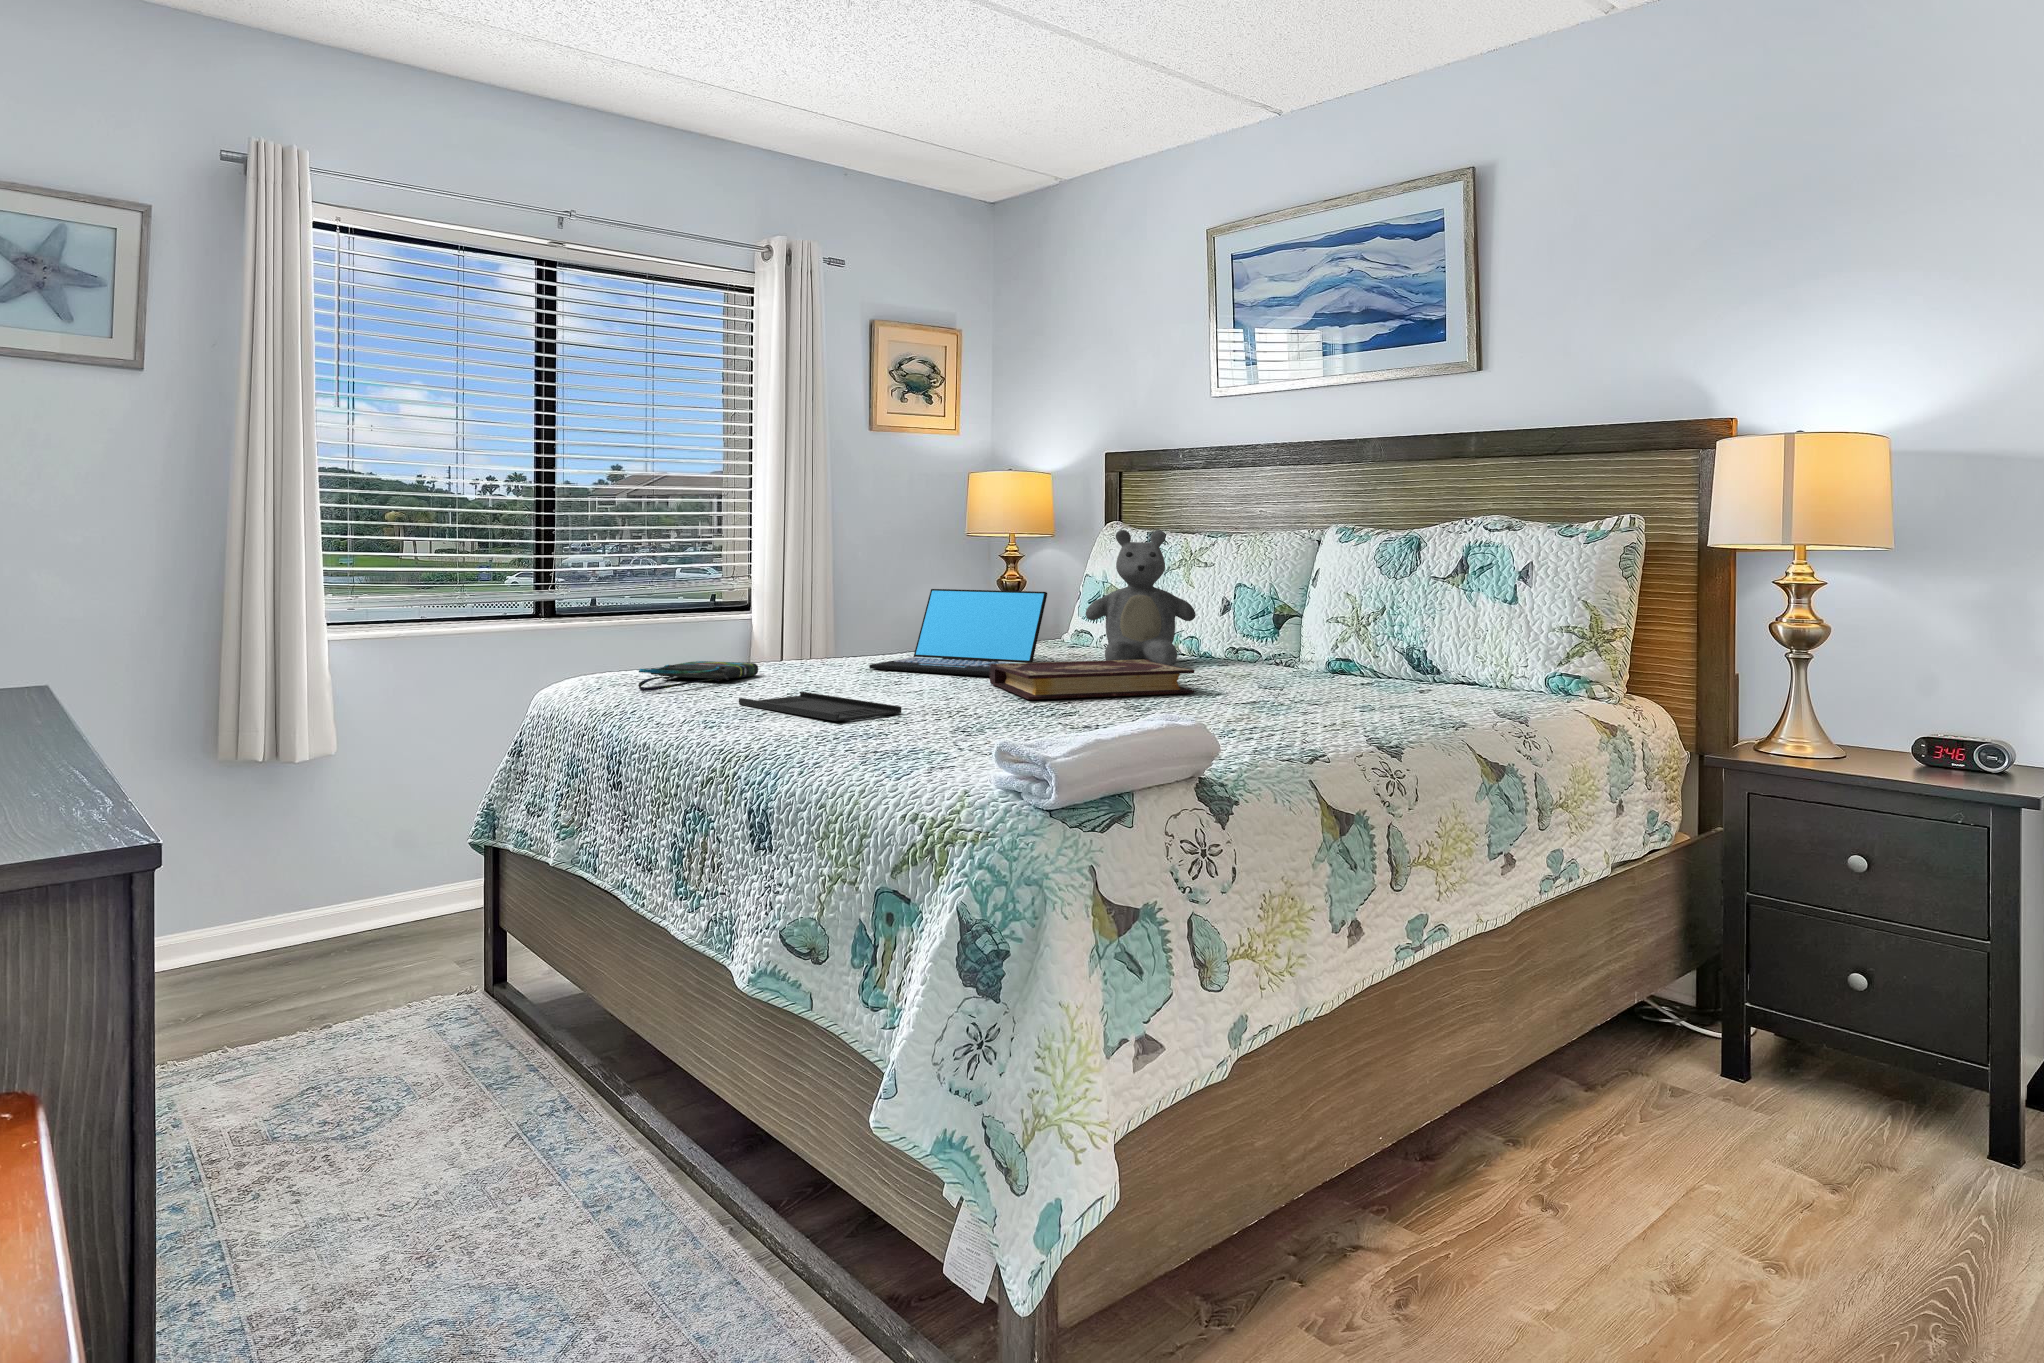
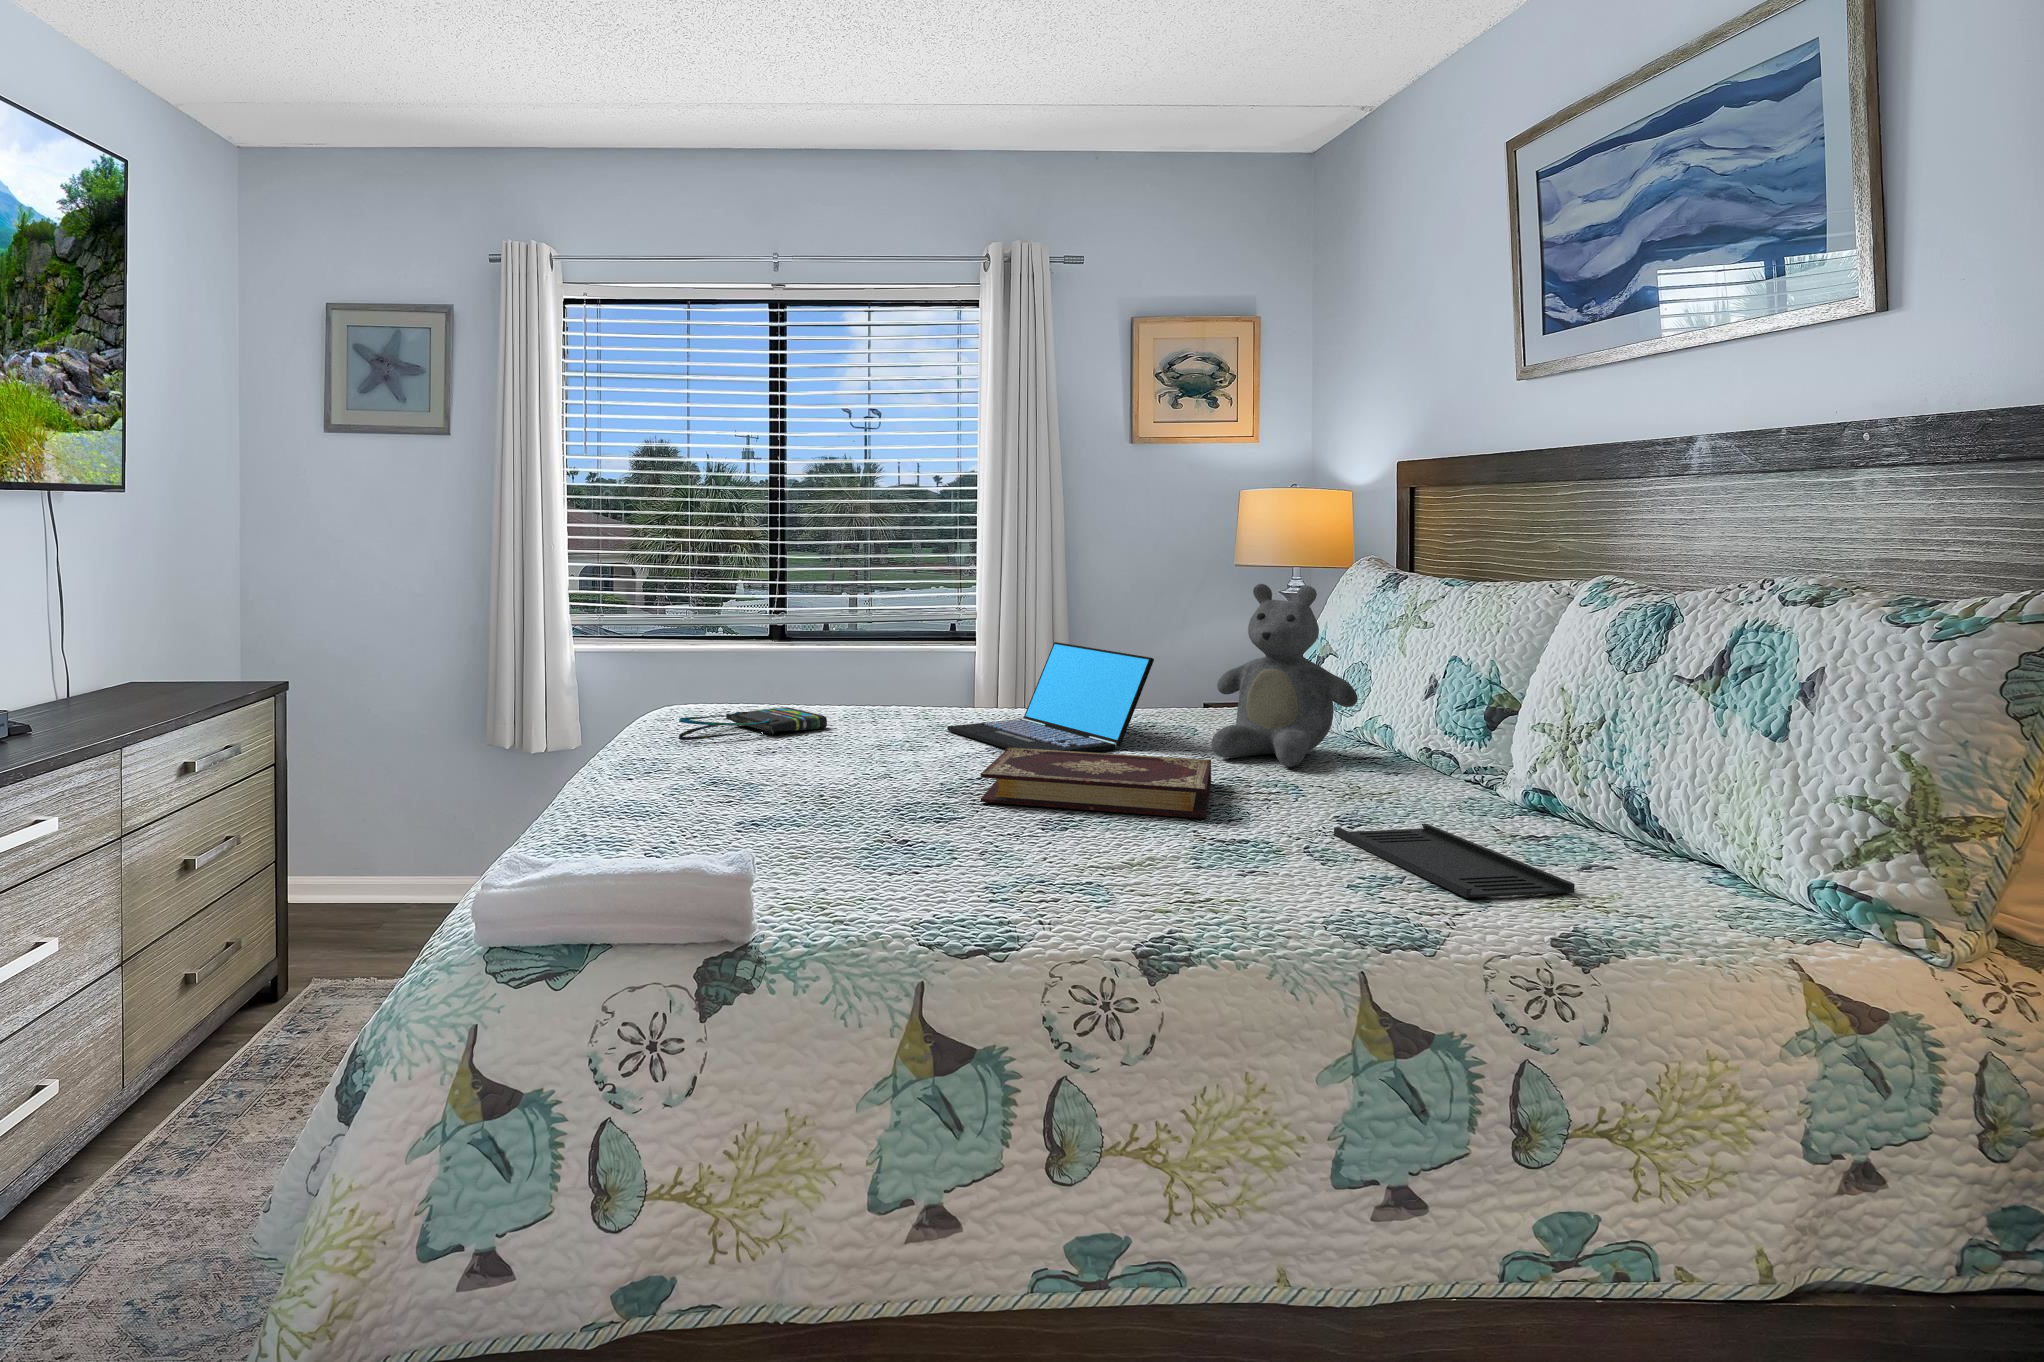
tray: present [739,692,901,721] -> present [1334,823,1575,898]

